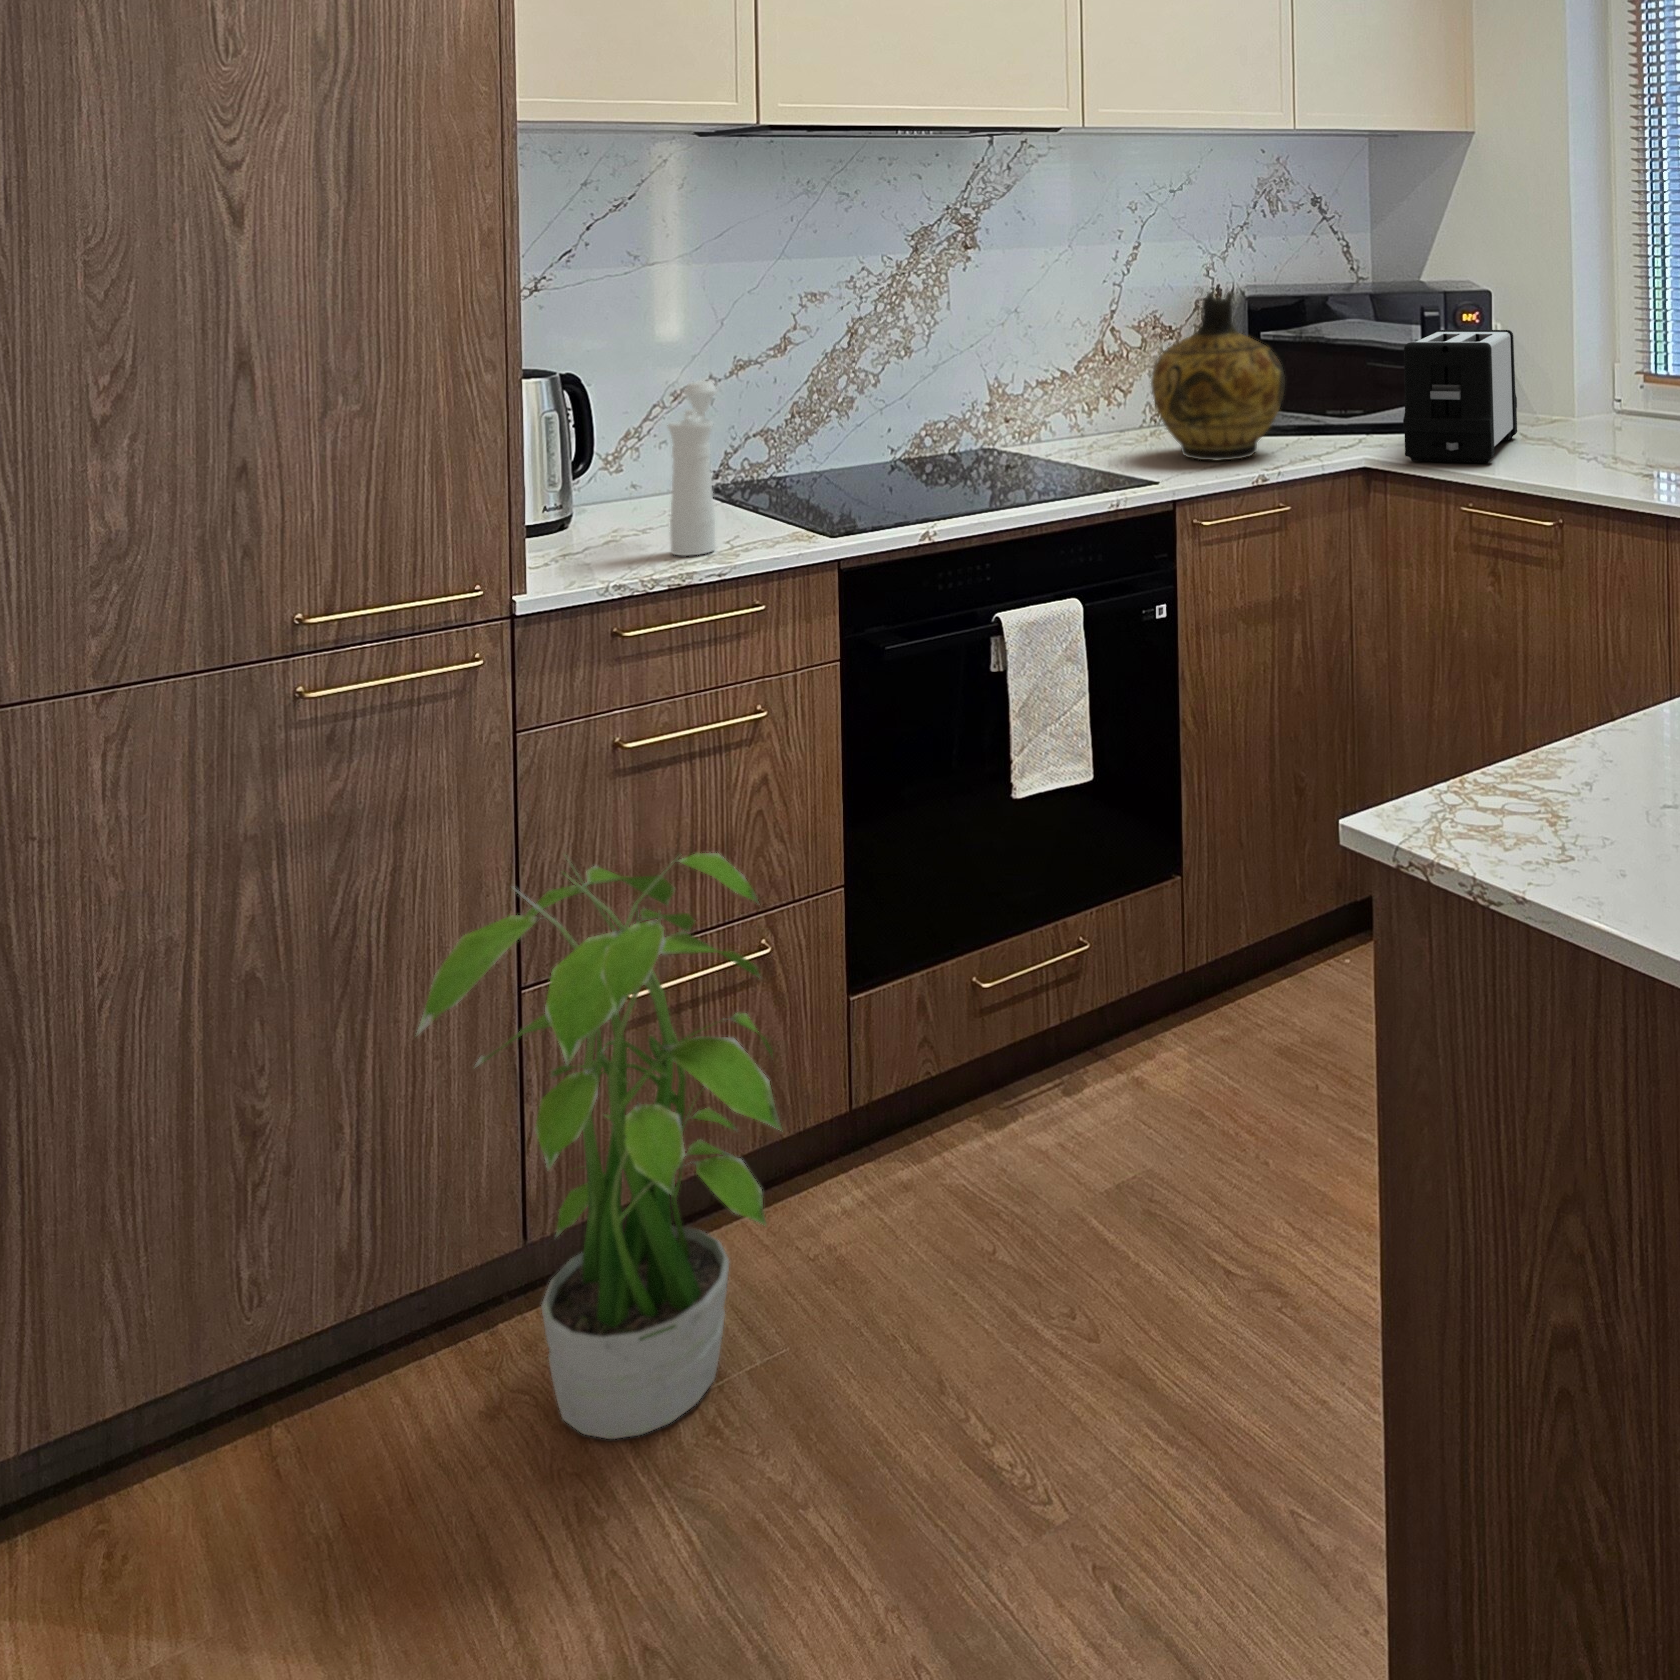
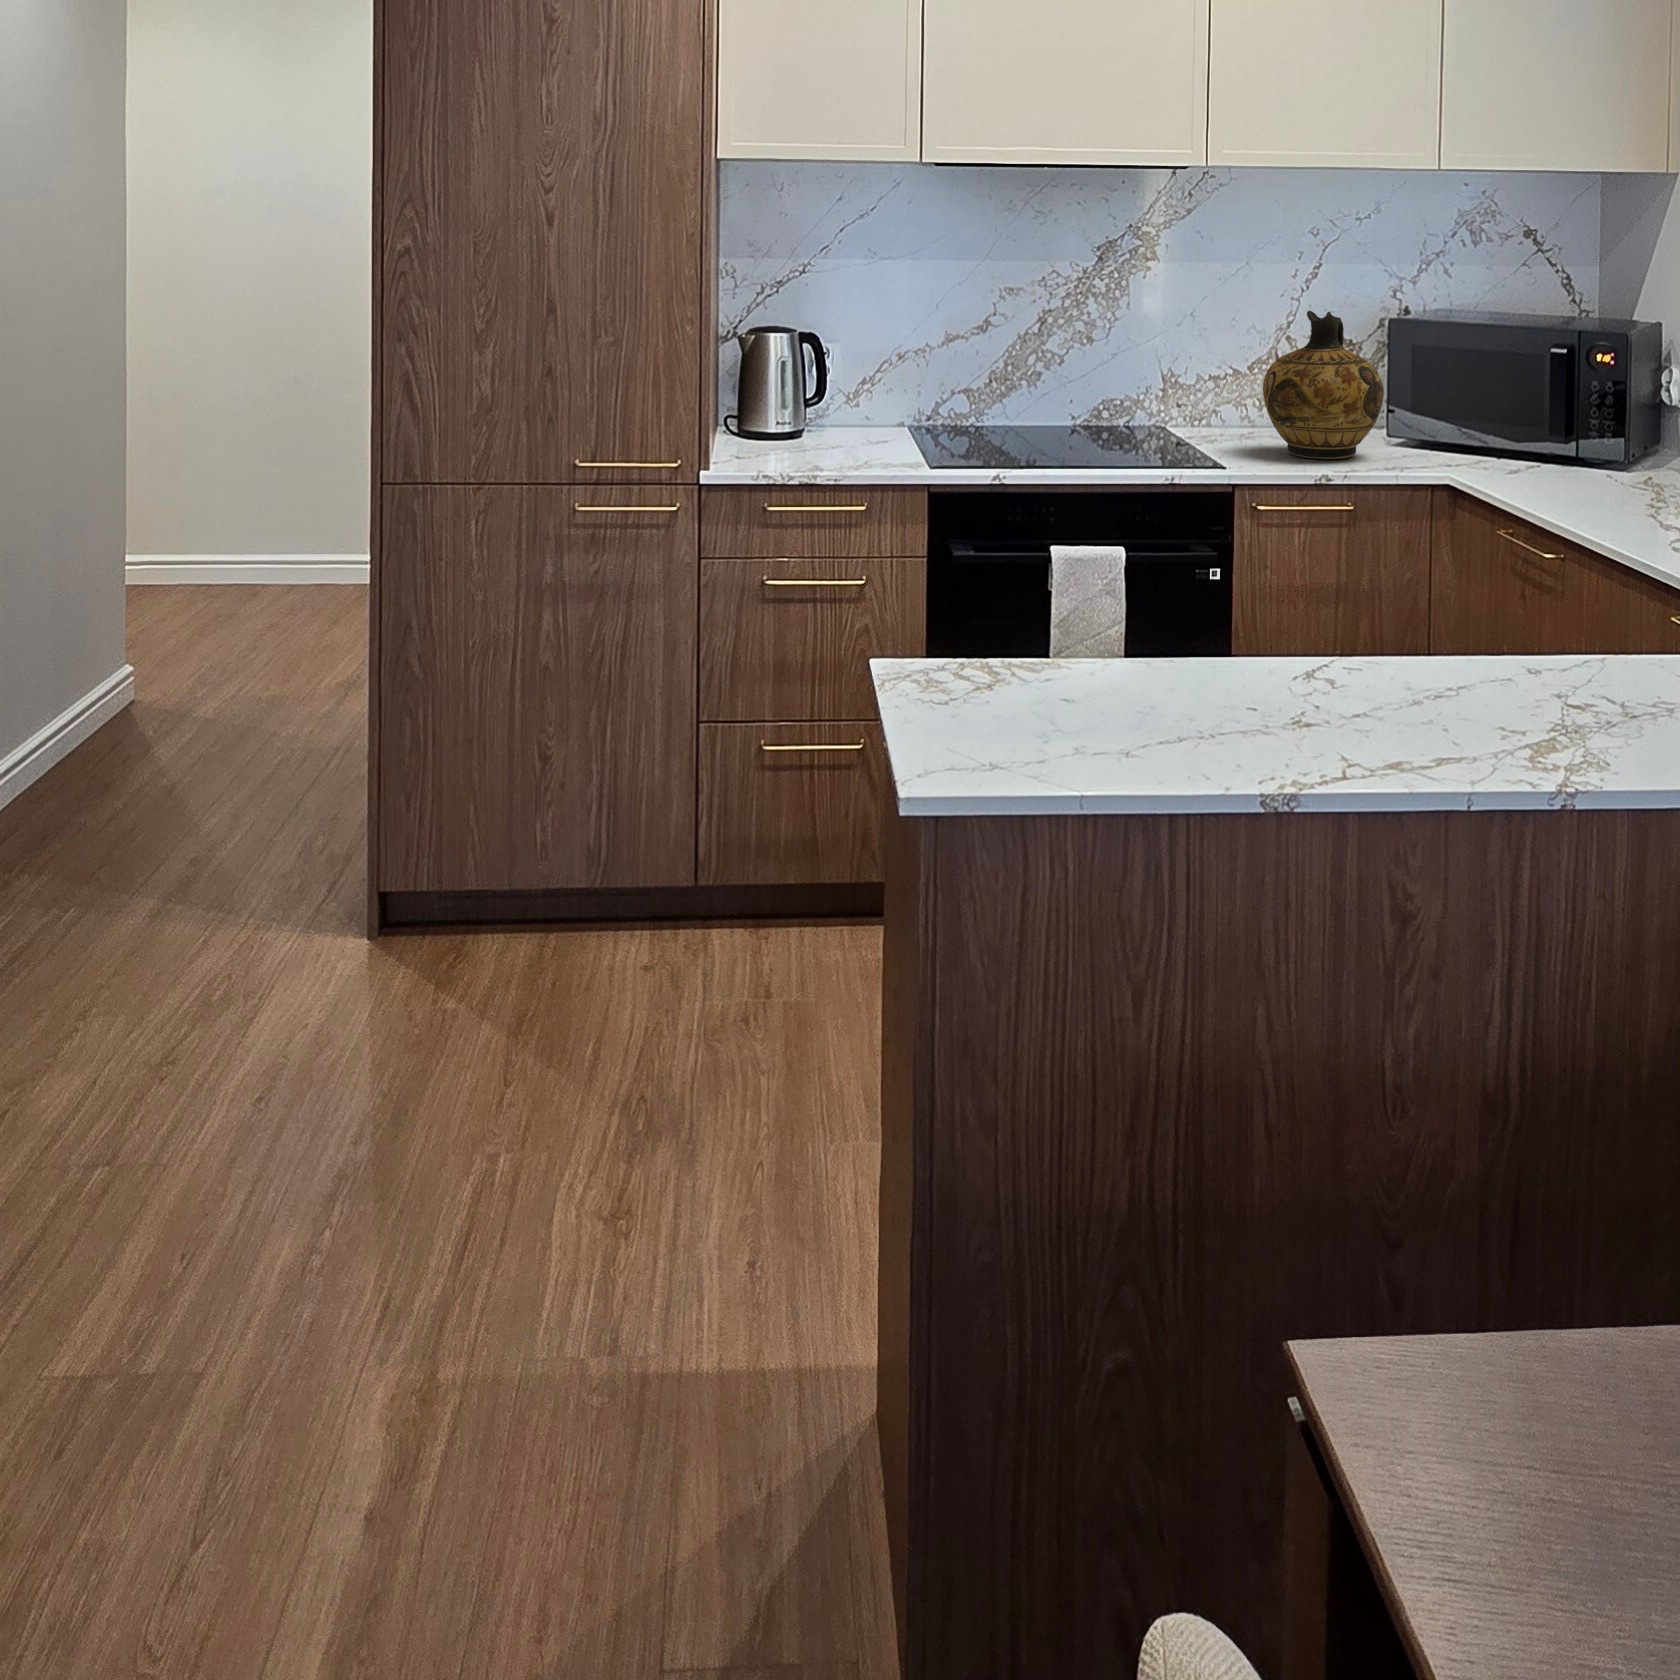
toaster: present [1403,330,1517,463] -> none [1455,365,1622,488]
pepper mill: present [667,381,716,556] -> none [820,345,872,465]
potted plant: present [417,853,782,1439] -> none [604,636,817,999]

